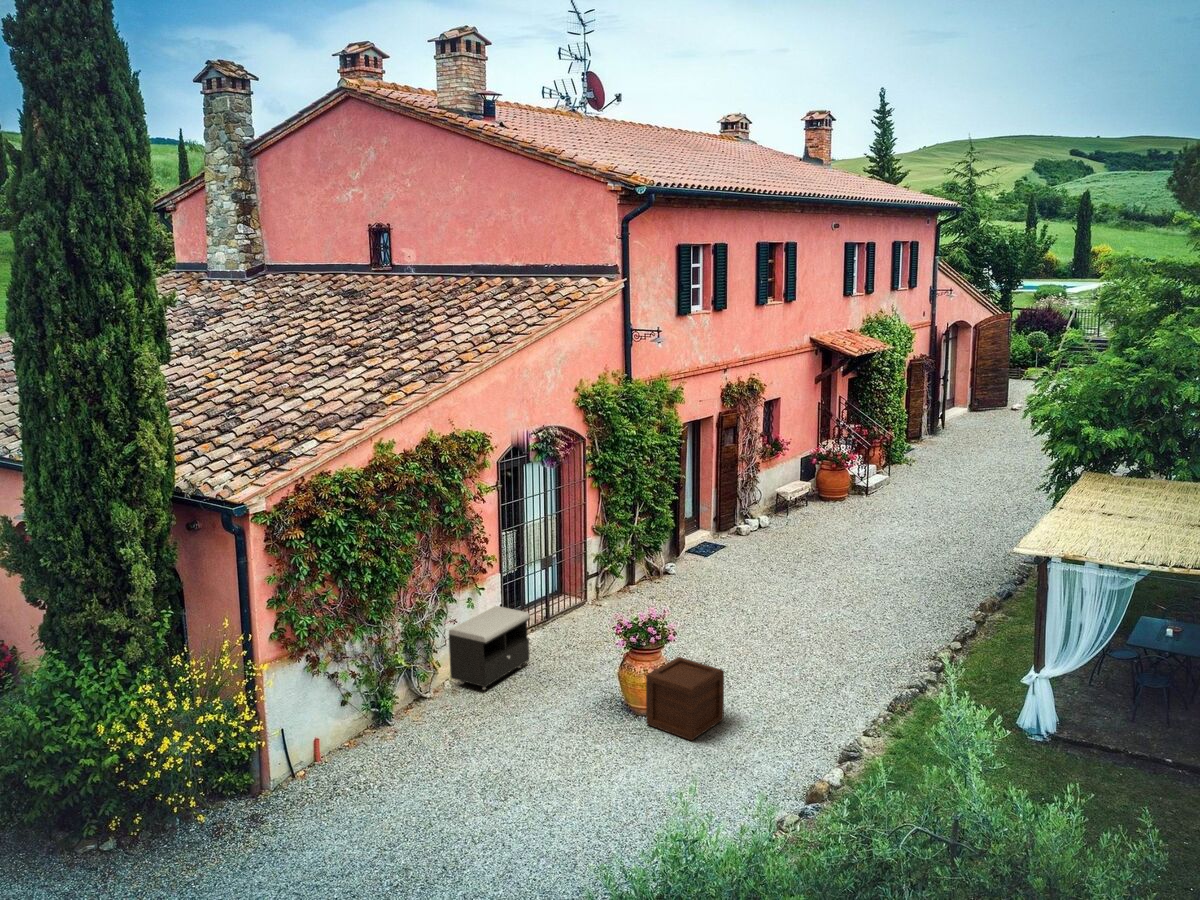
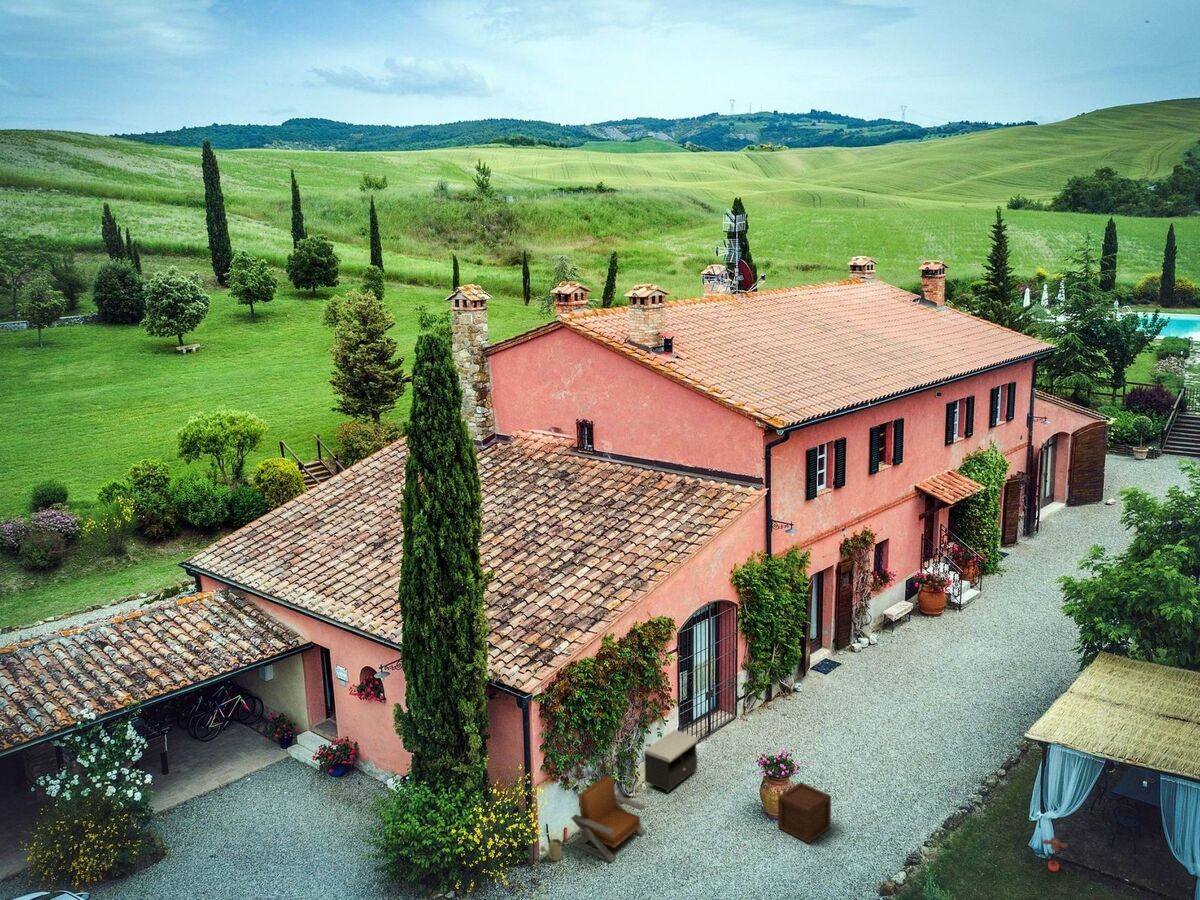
lounge chair: none [322,657,446,784] -> present [571,776,646,862]
potted plant: none [1033,705,1071,754] -> present [1042,837,1068,871]
watering can: none [265,746,305,788] -> present [540,839,562,862]

